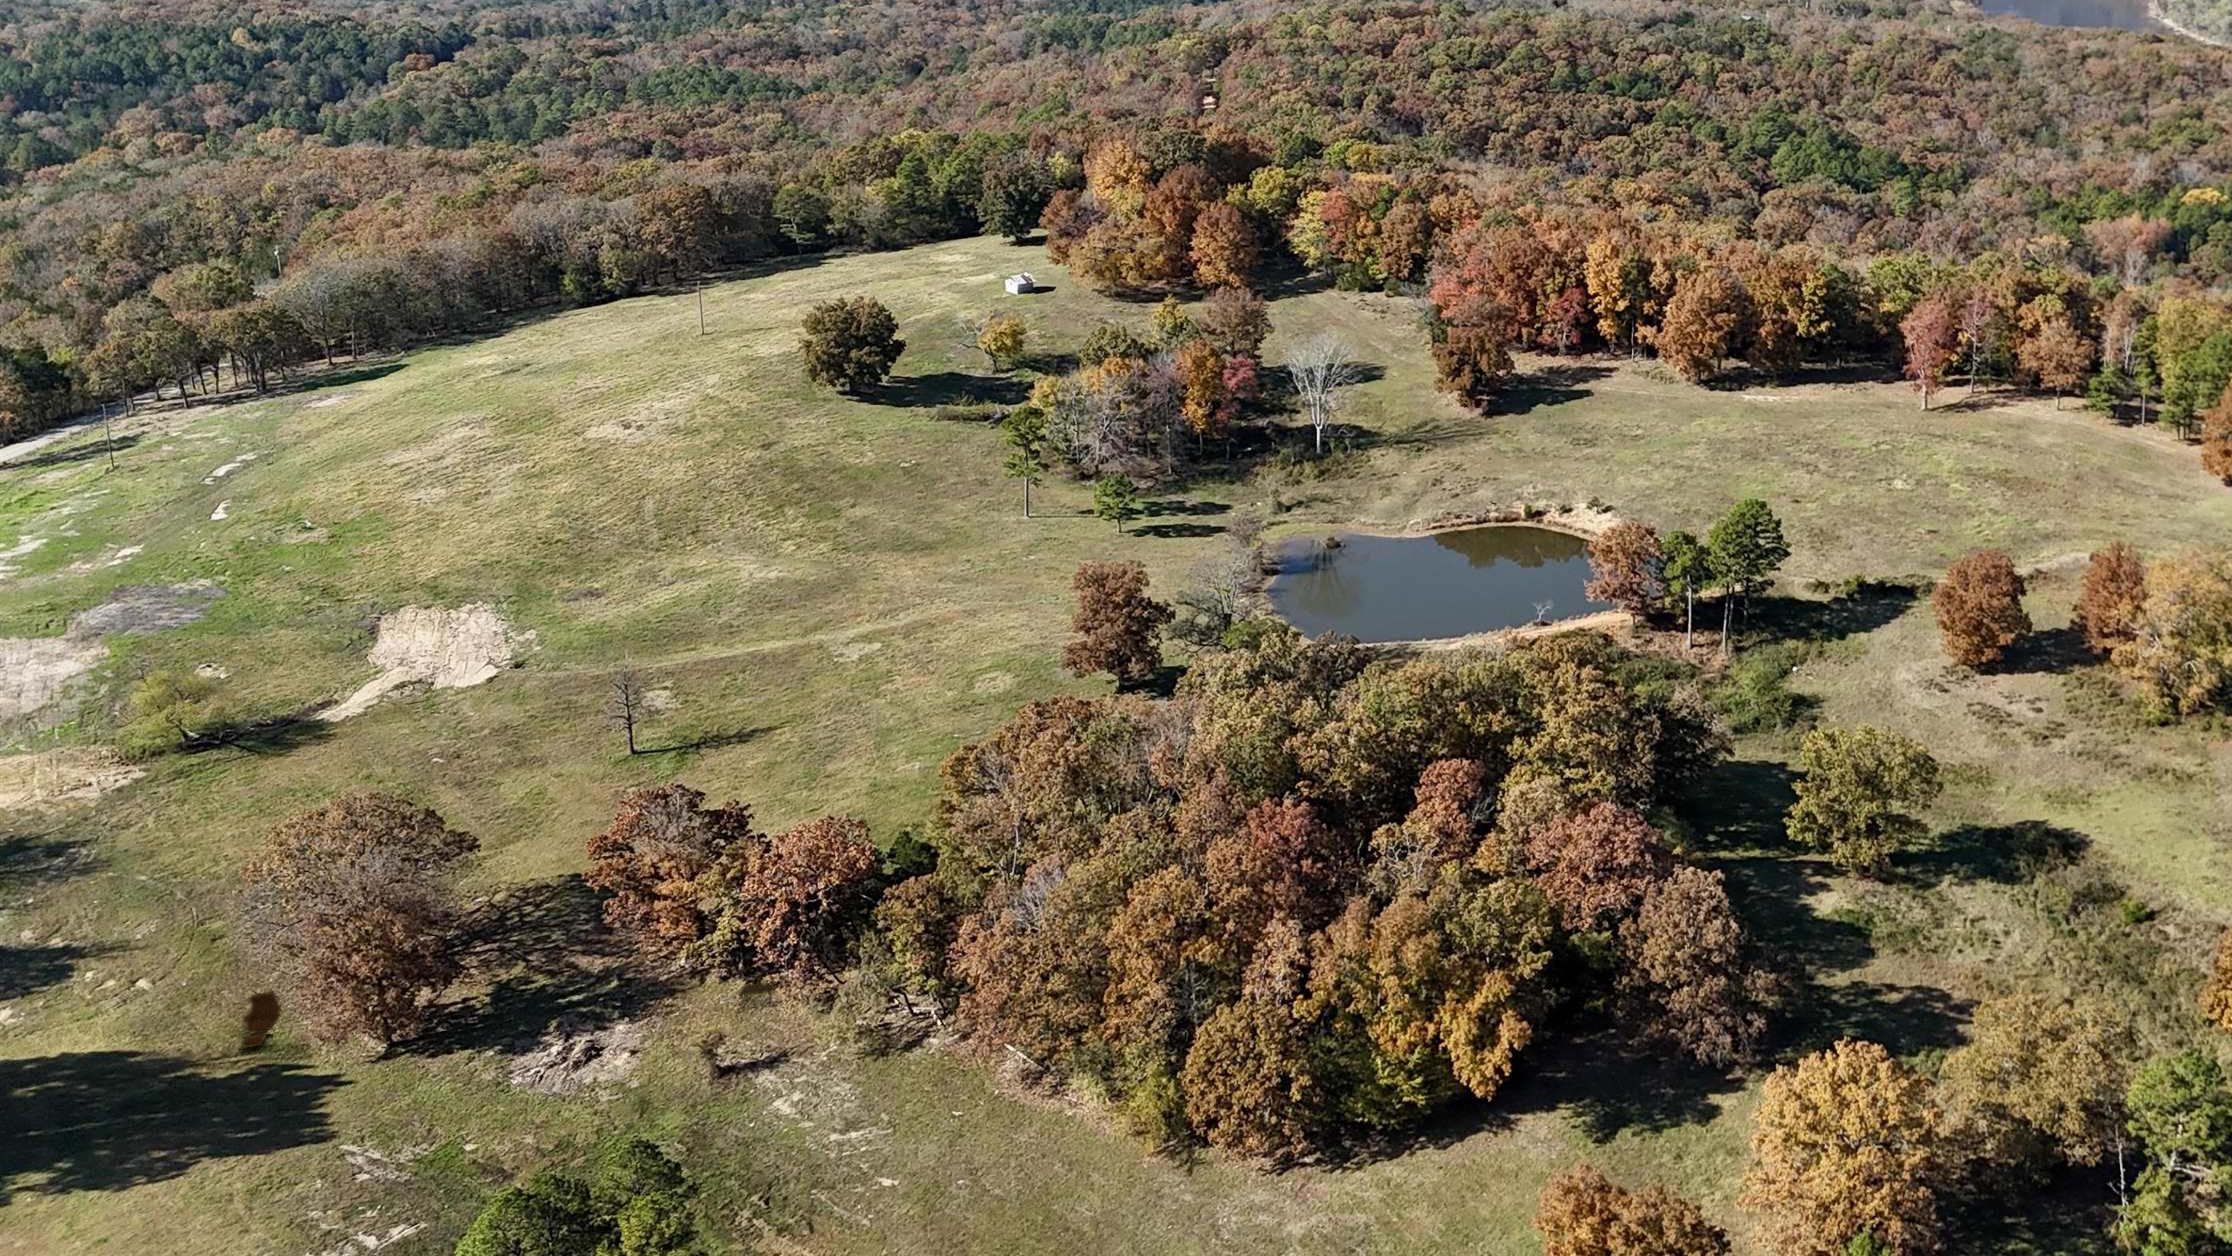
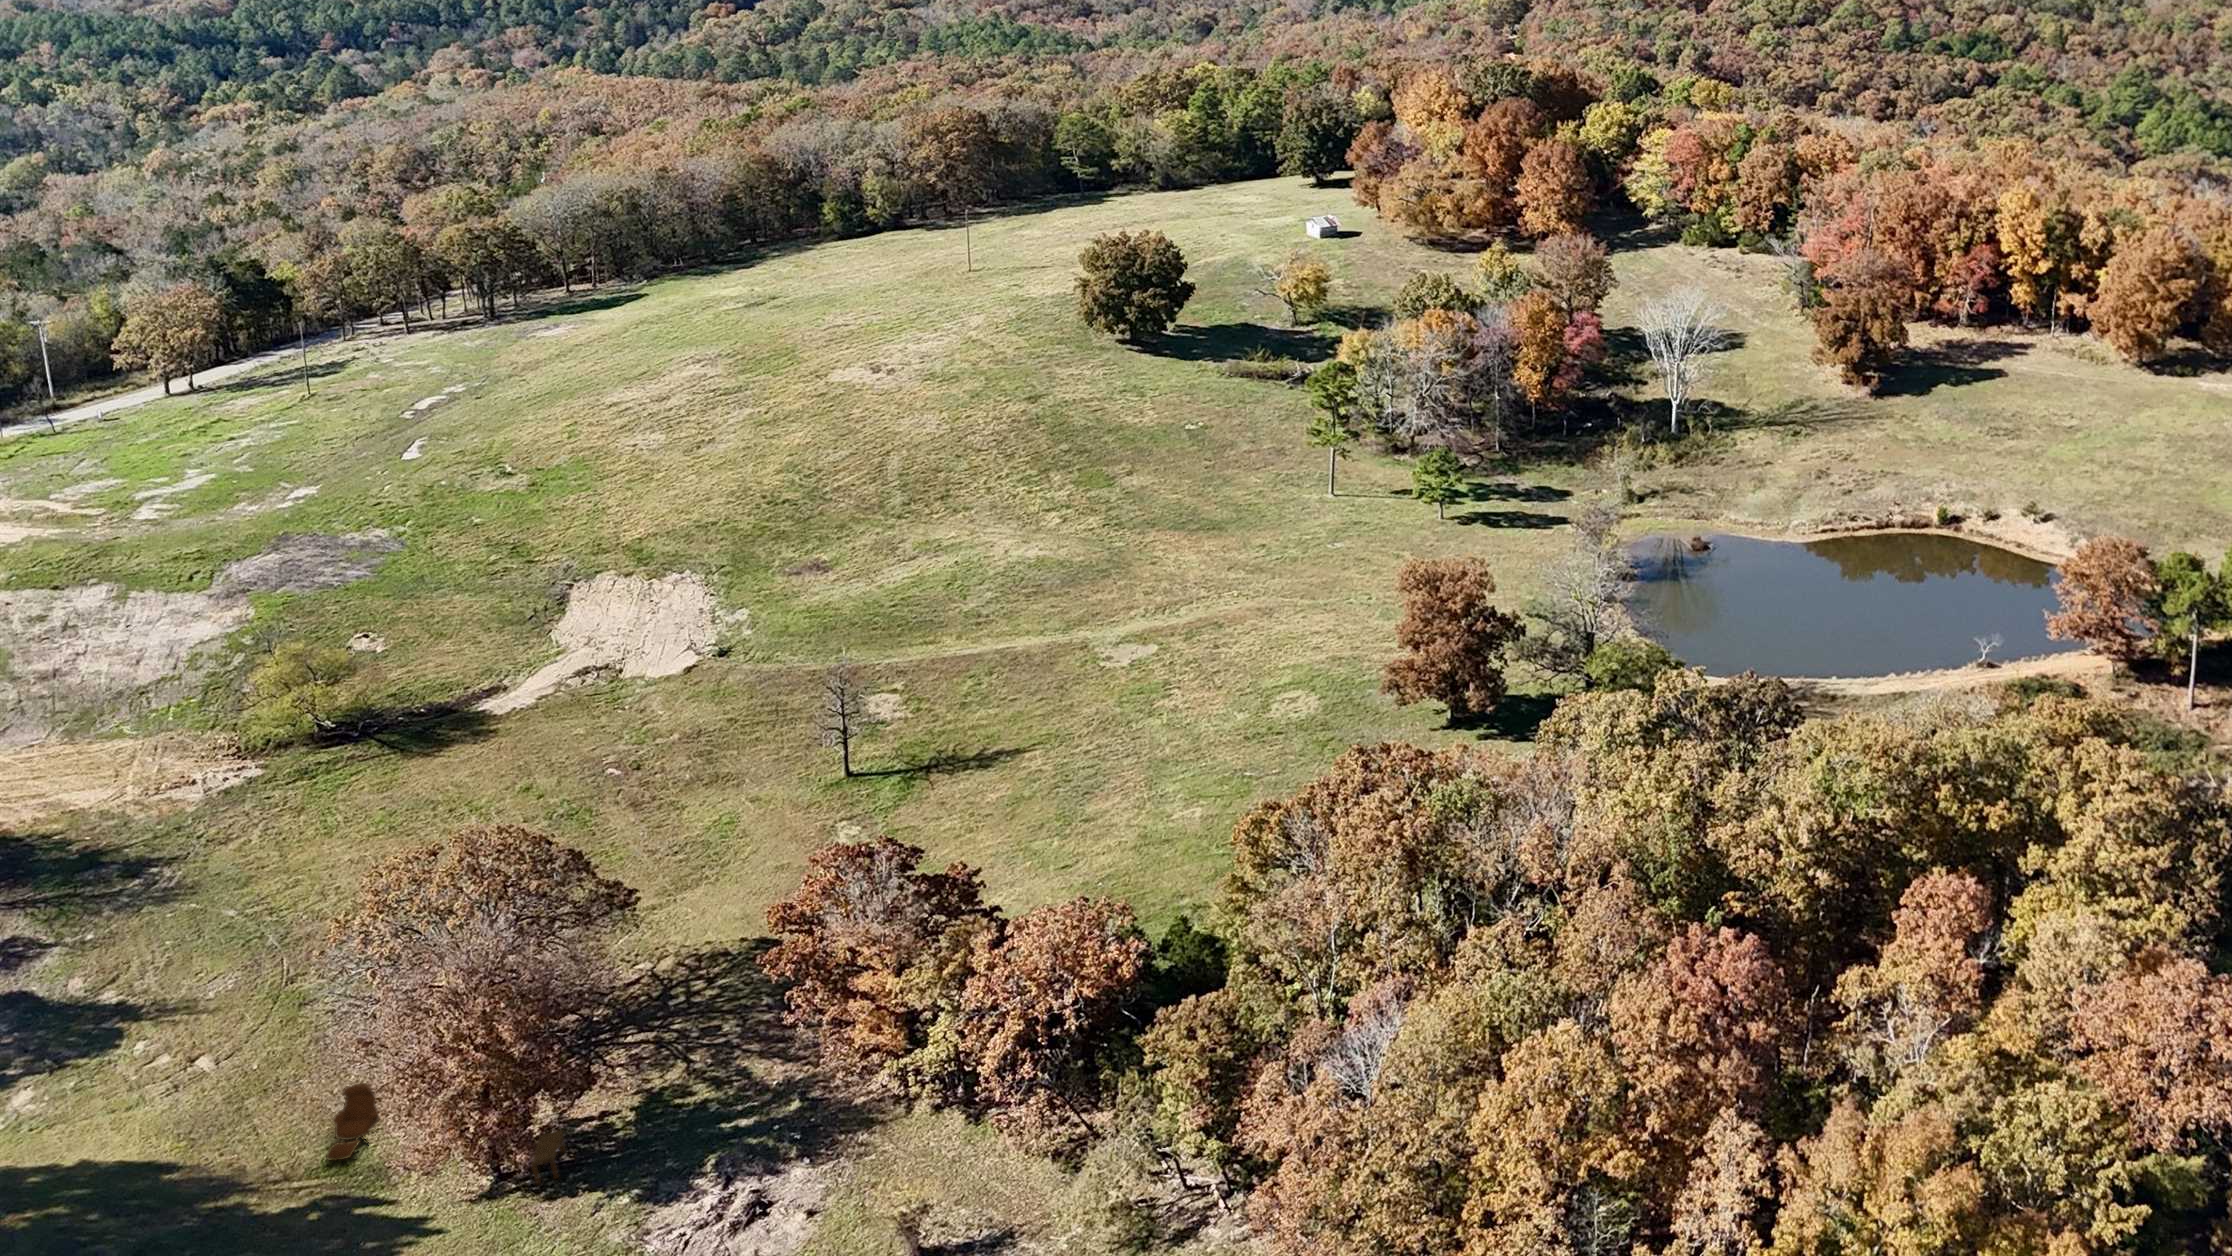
bench: present [739,982,776,1006] -> present [531,1131,565,1184]

